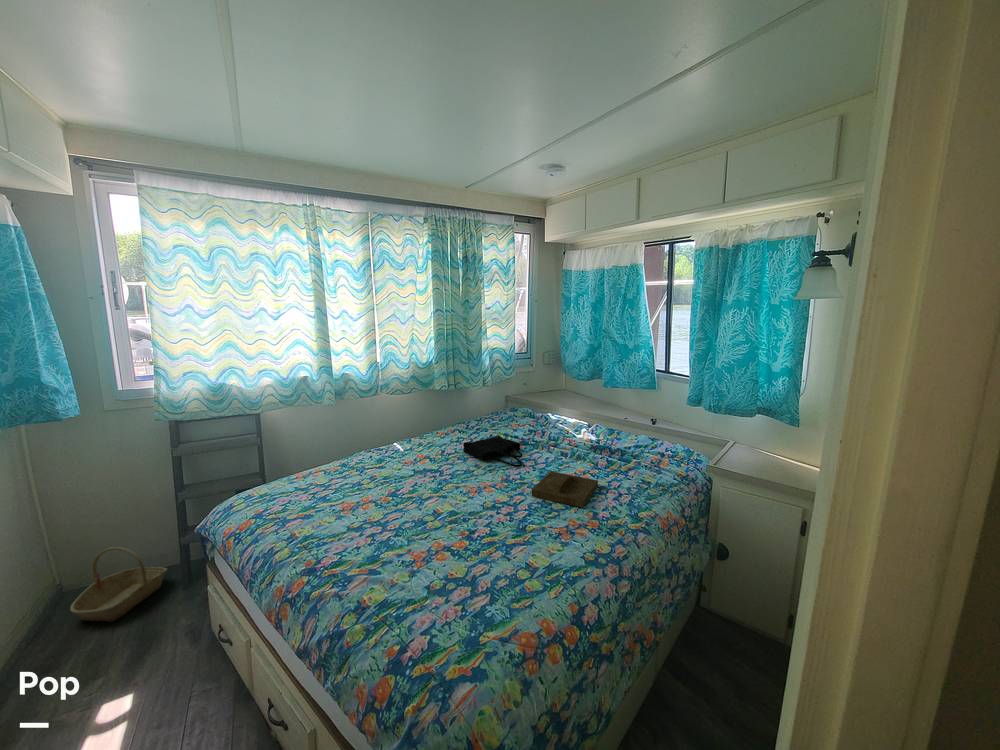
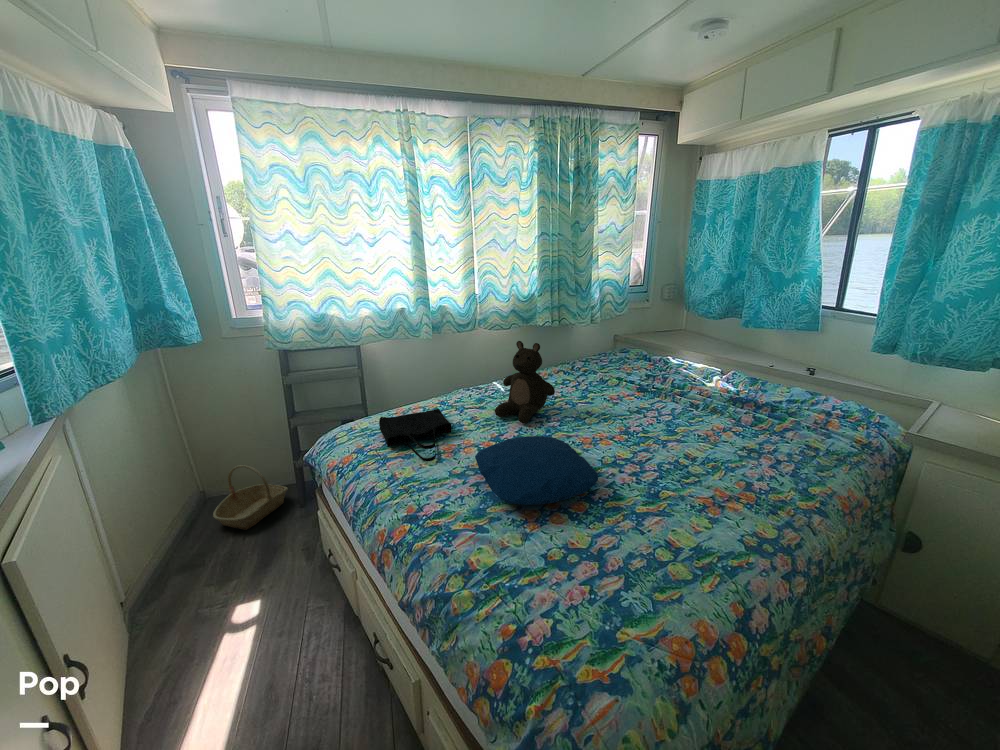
stuffed bear: none [394,405,448,478] -> present [495,341,555,424]
tote bag: present [463,436,522,467] -> present [379,409,452,462]
tray: present [532,471,598,508] -> none [659,426,747,476]
pillow: none [372,488,478,548] -> present [475,436,598,505]

